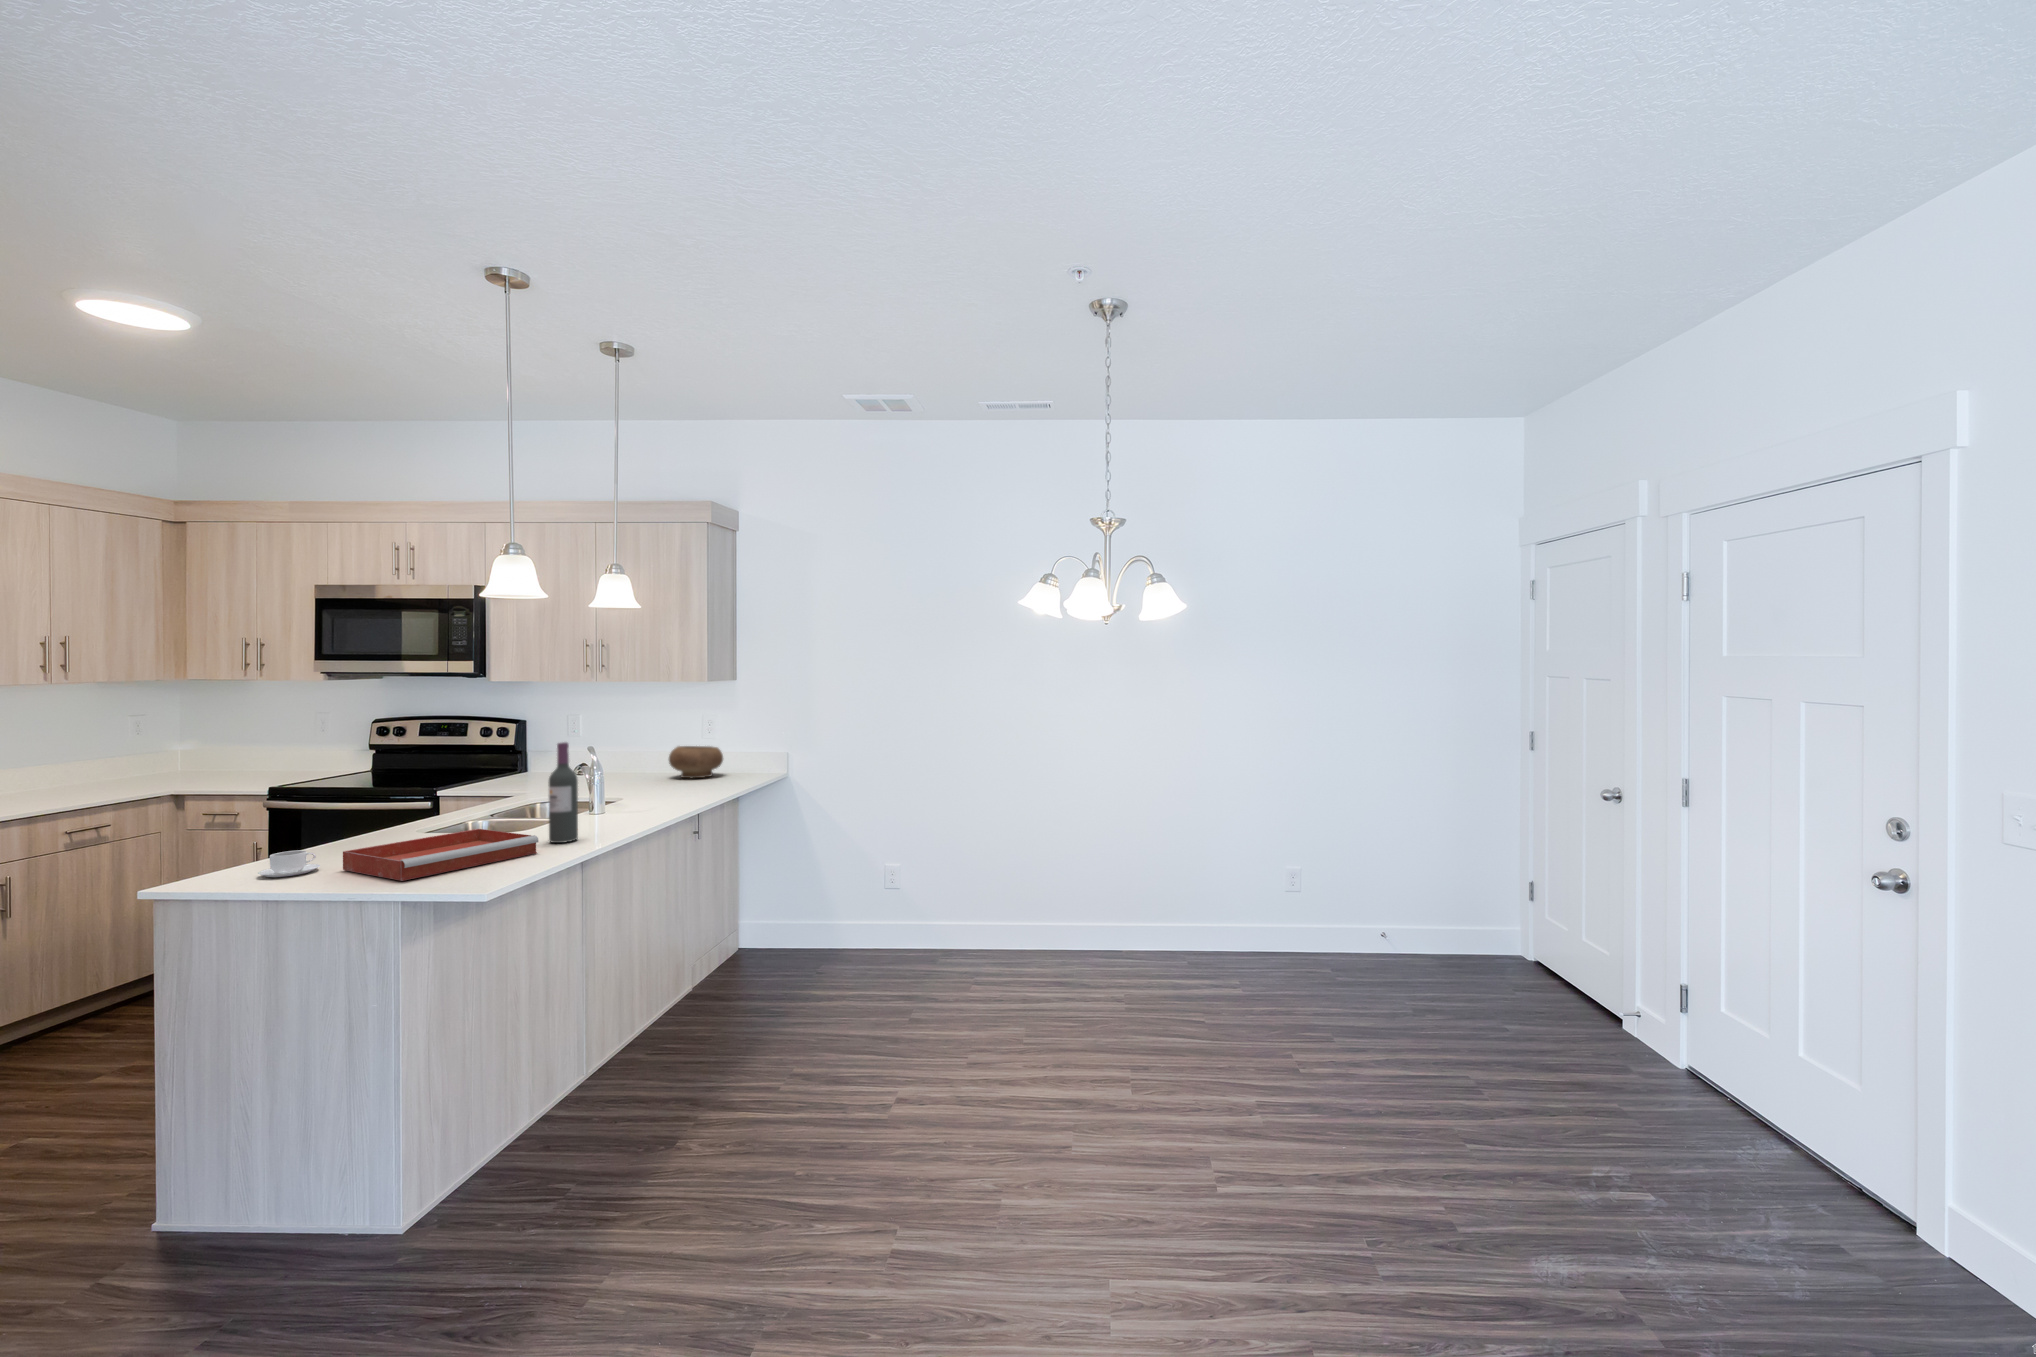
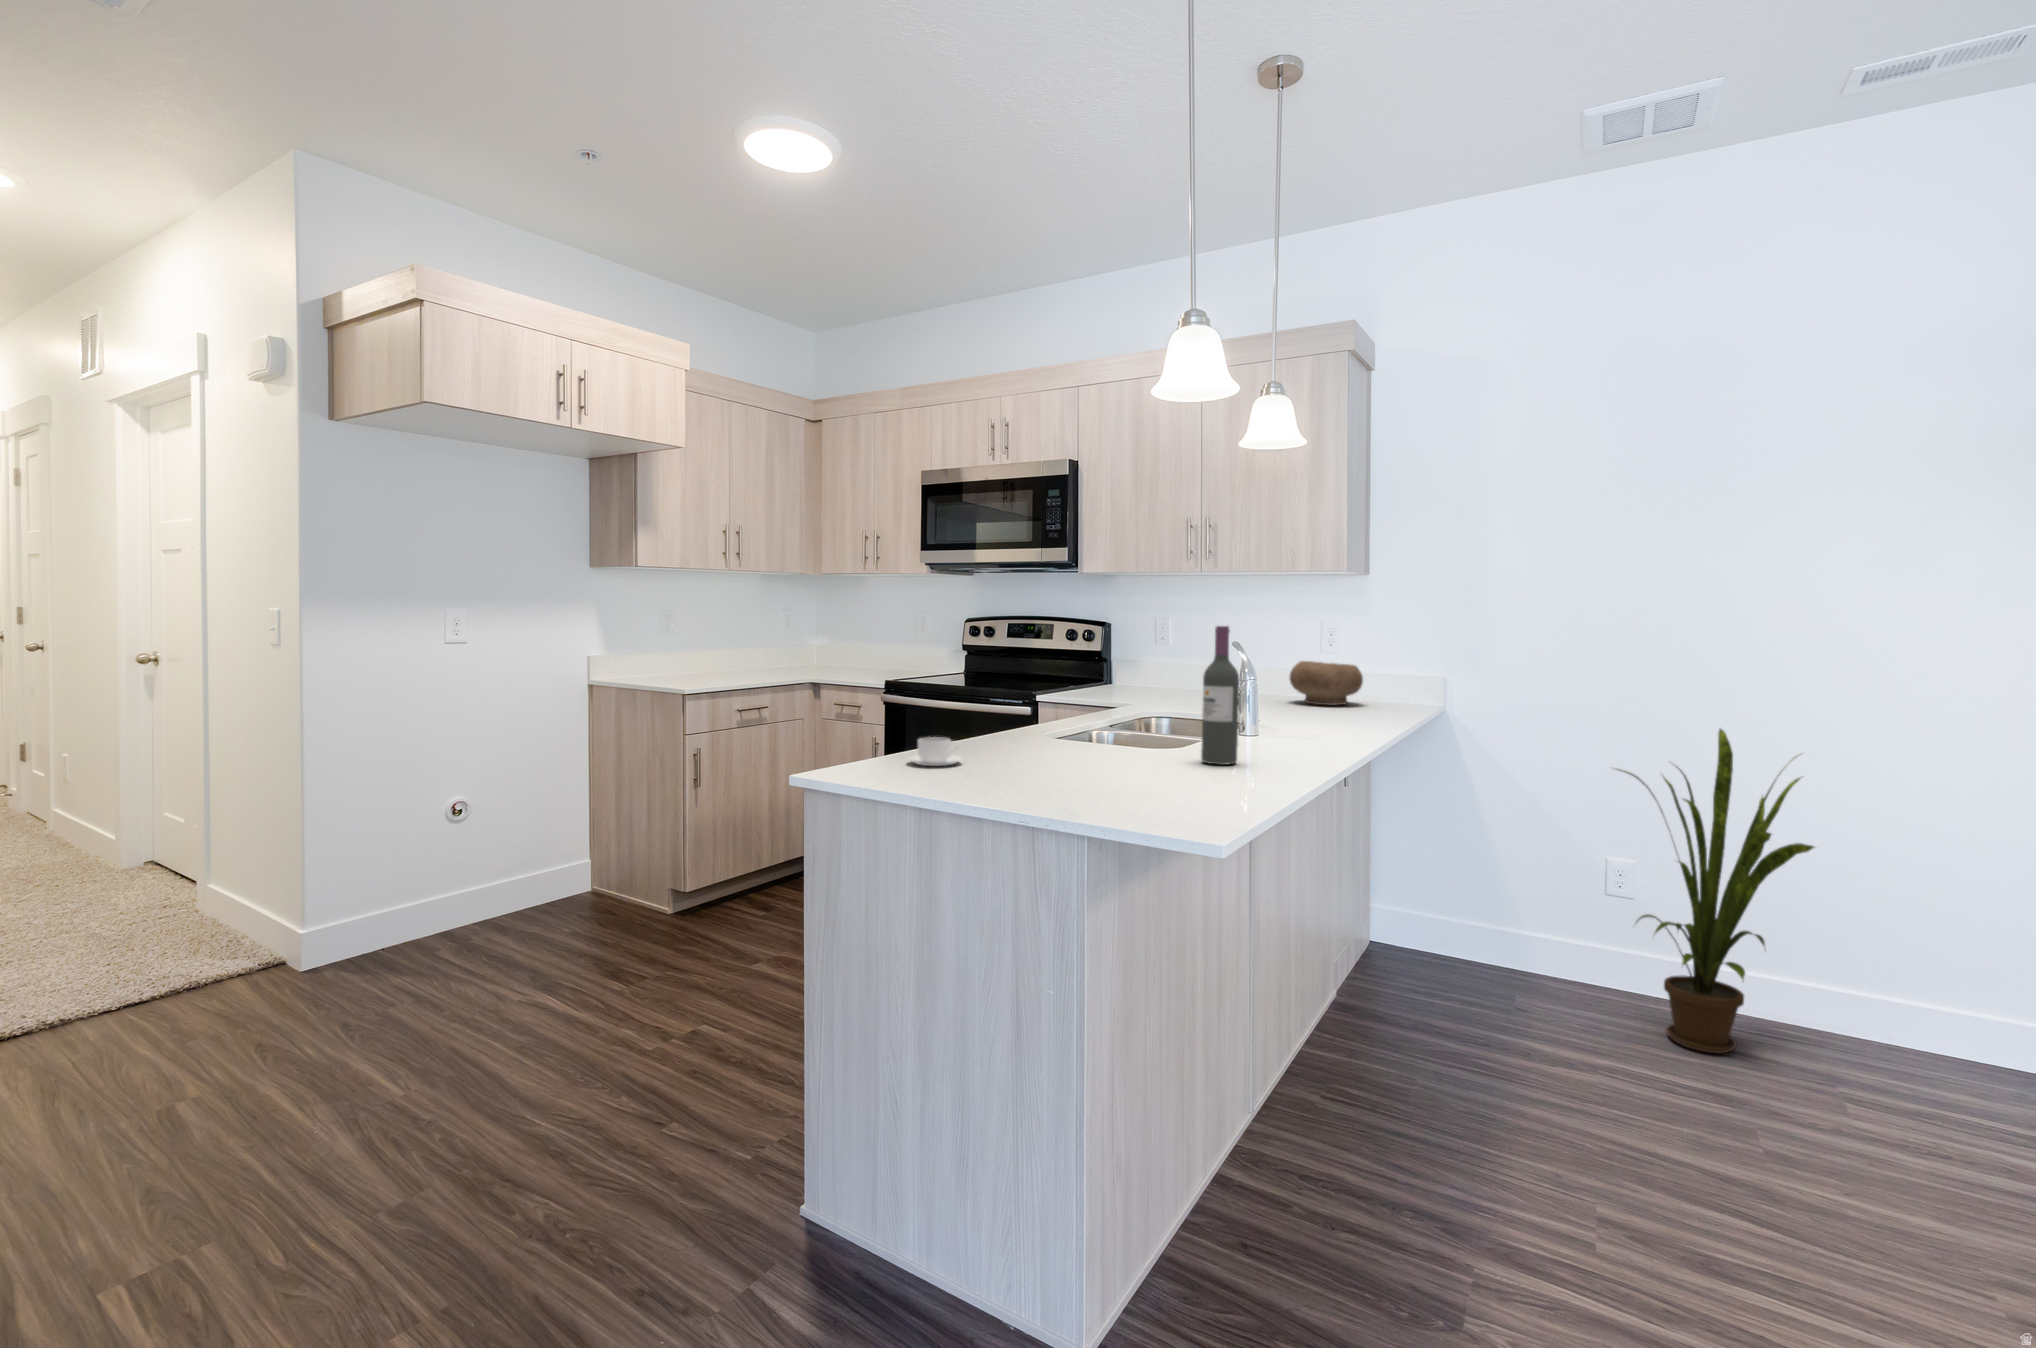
house plant: none [870,774,973,973] -> present [1620,729,1814,1053]
tray: present [343,829,539,881] -> none [986,735,1200,787]

